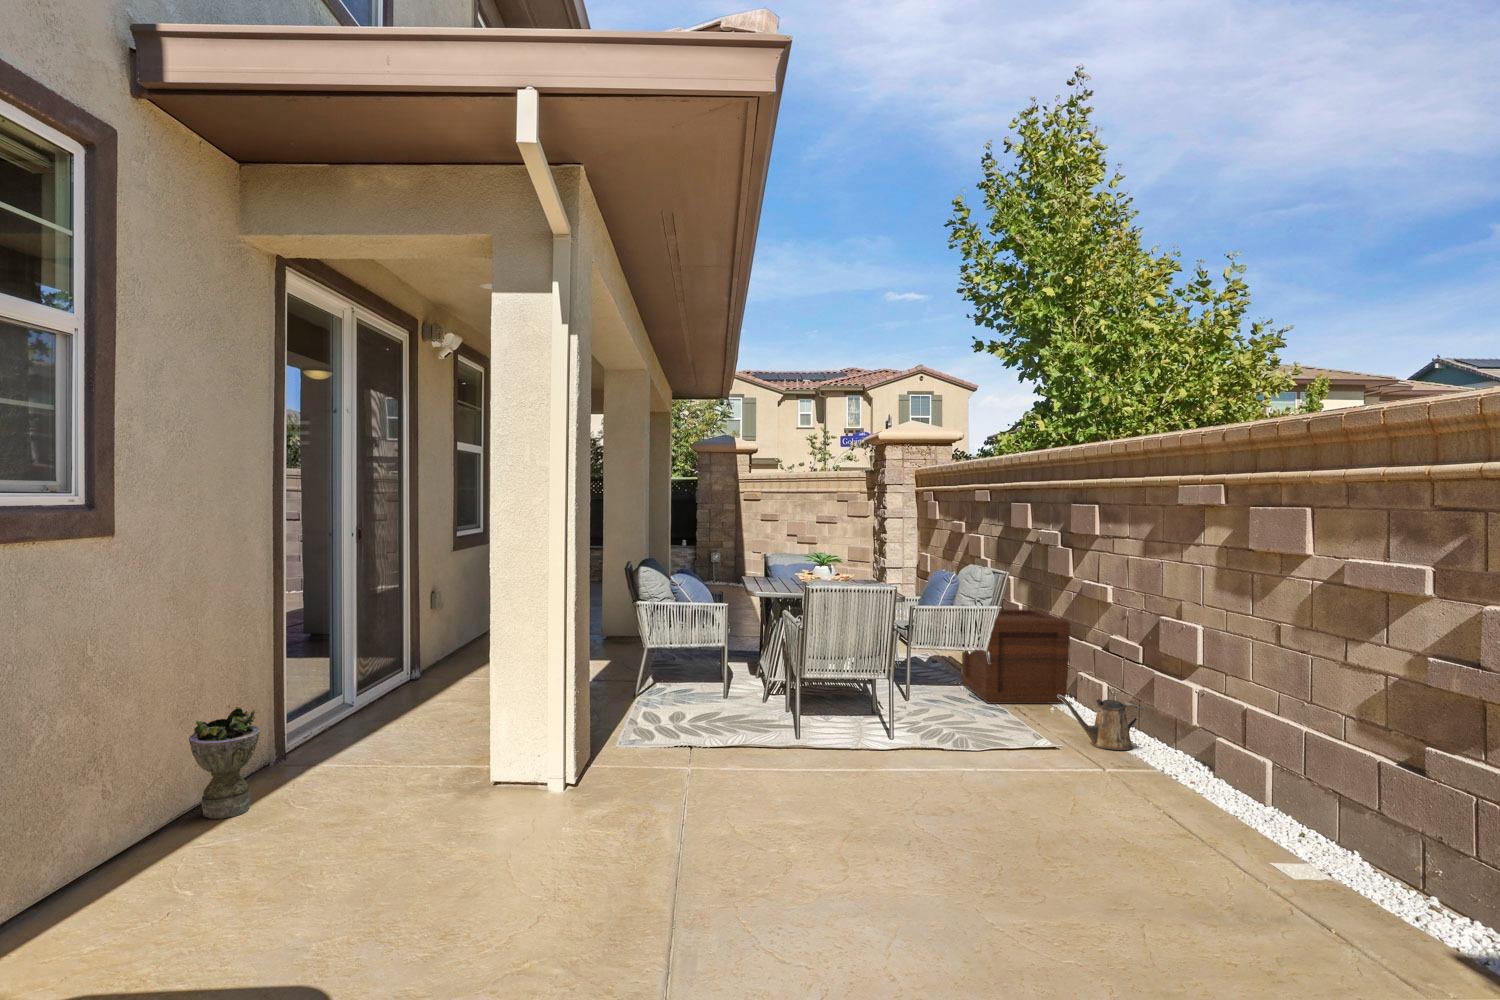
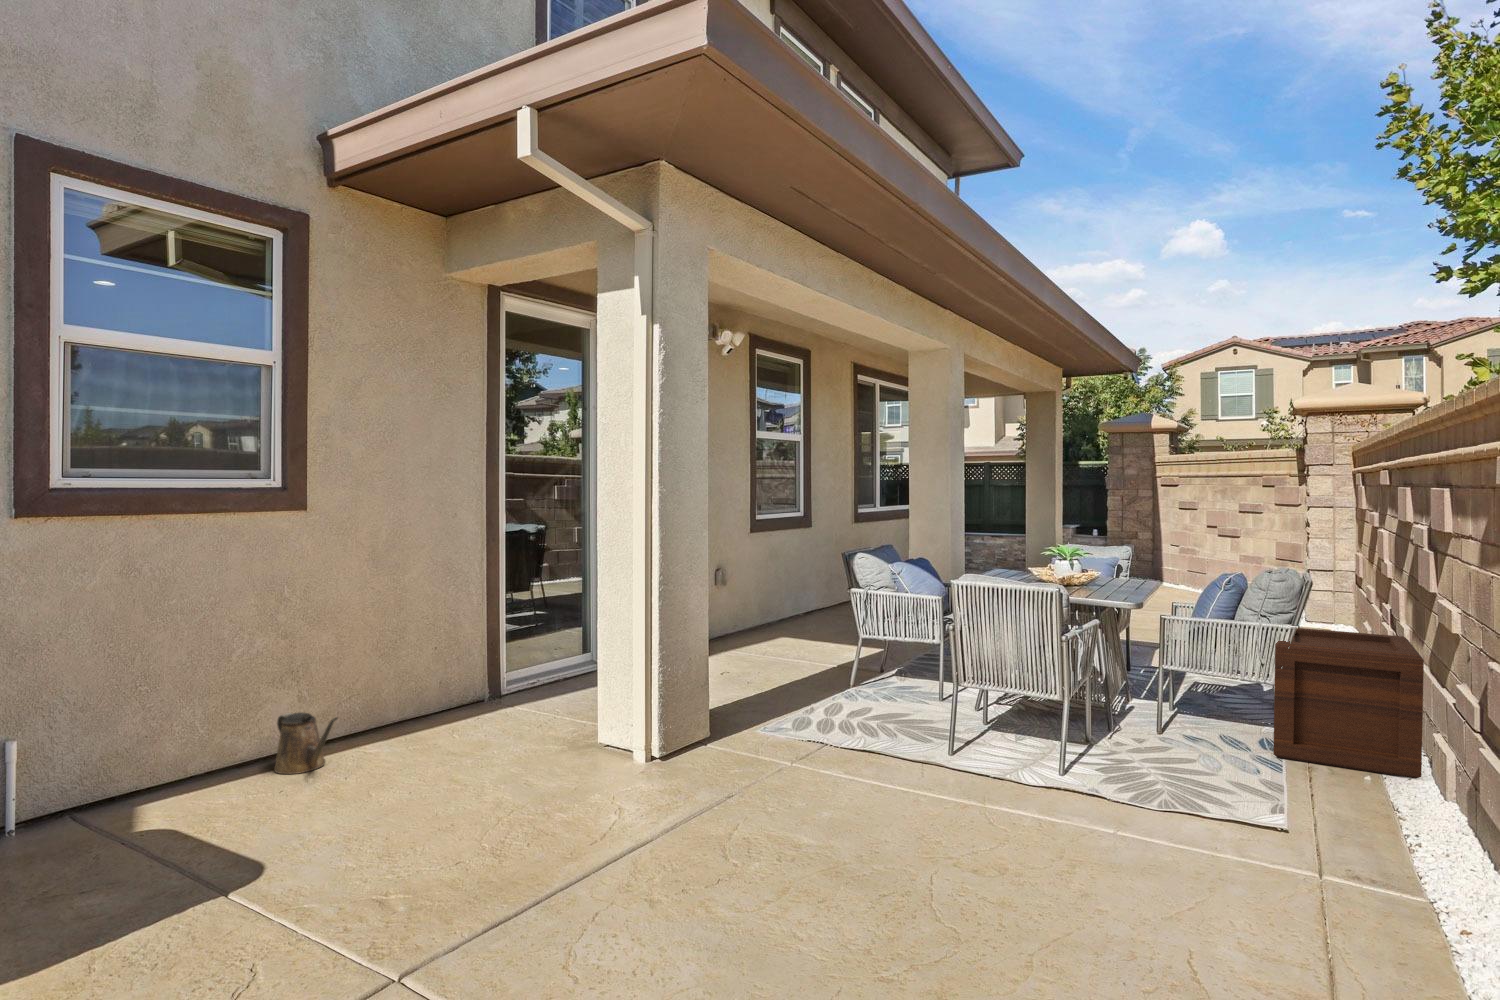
watering can: present [1058,695,1139,750] -> present [274,712,337,774]
planter: present [189,707,260,819] -> none [399,647,450,732]

